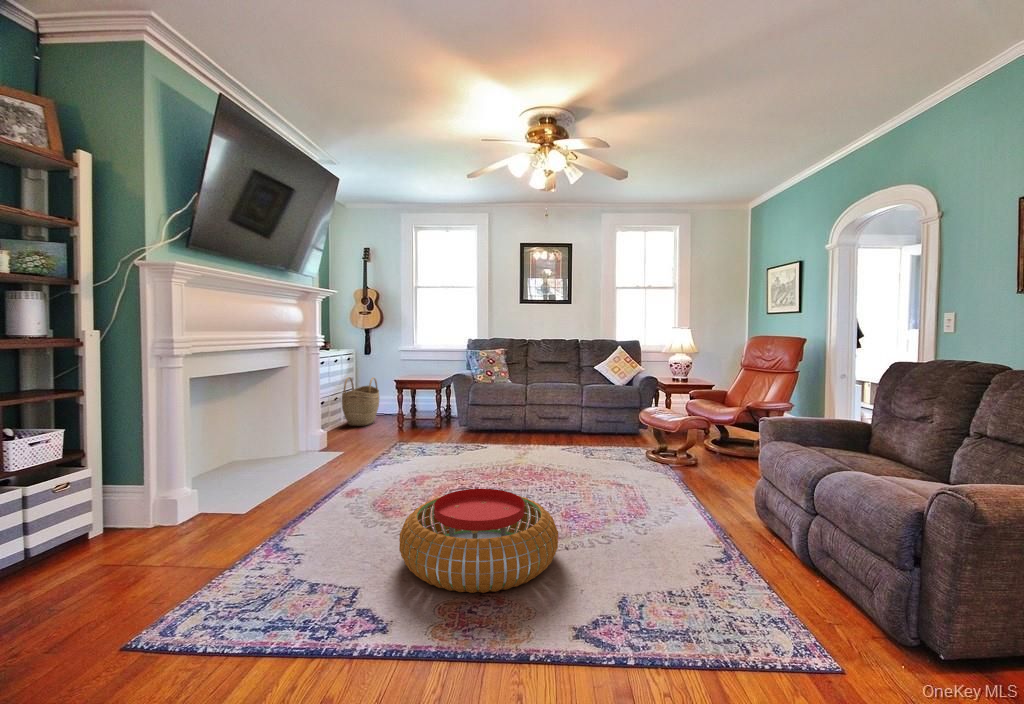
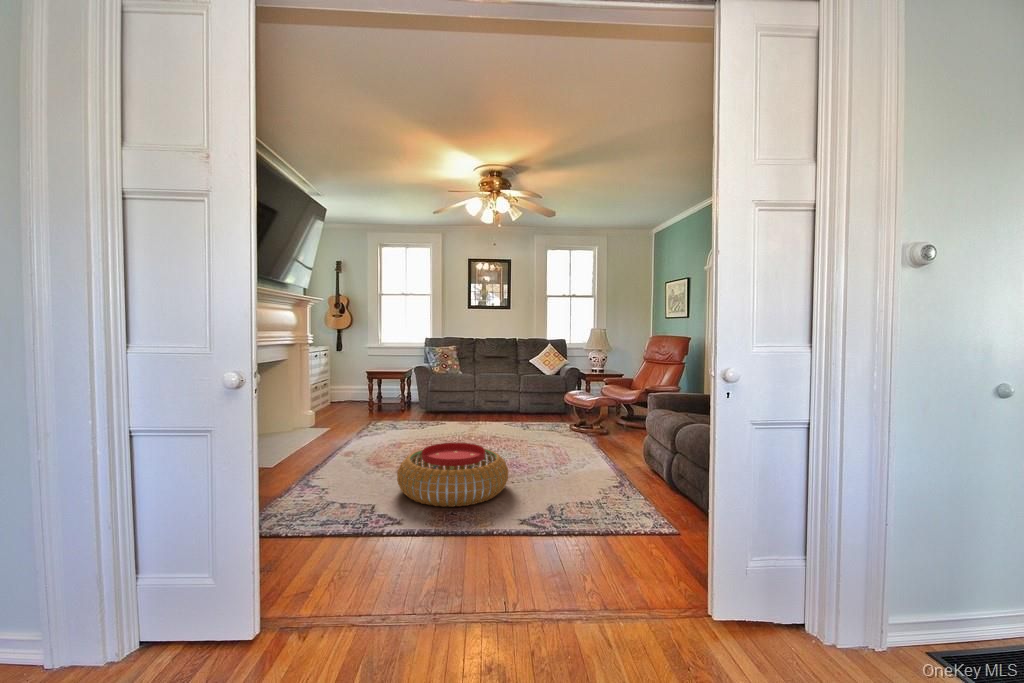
woven basket: present [342,377,379,426] -> none [320,369,351,411]

